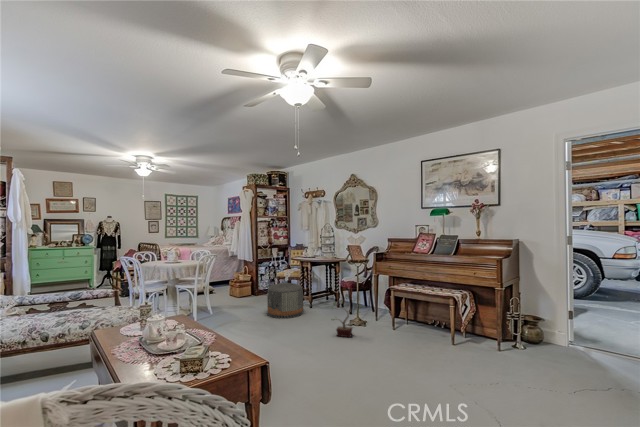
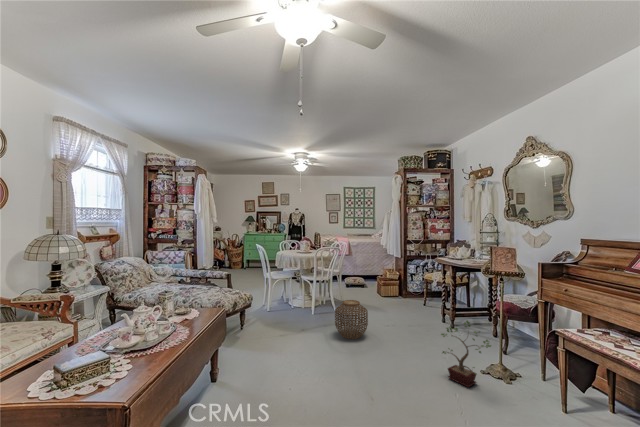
pouf: present [267,283,303,318] -> none [391,288,438,334]
woven basket: none [233,299,262,332] -> present [335,300,368,339]

